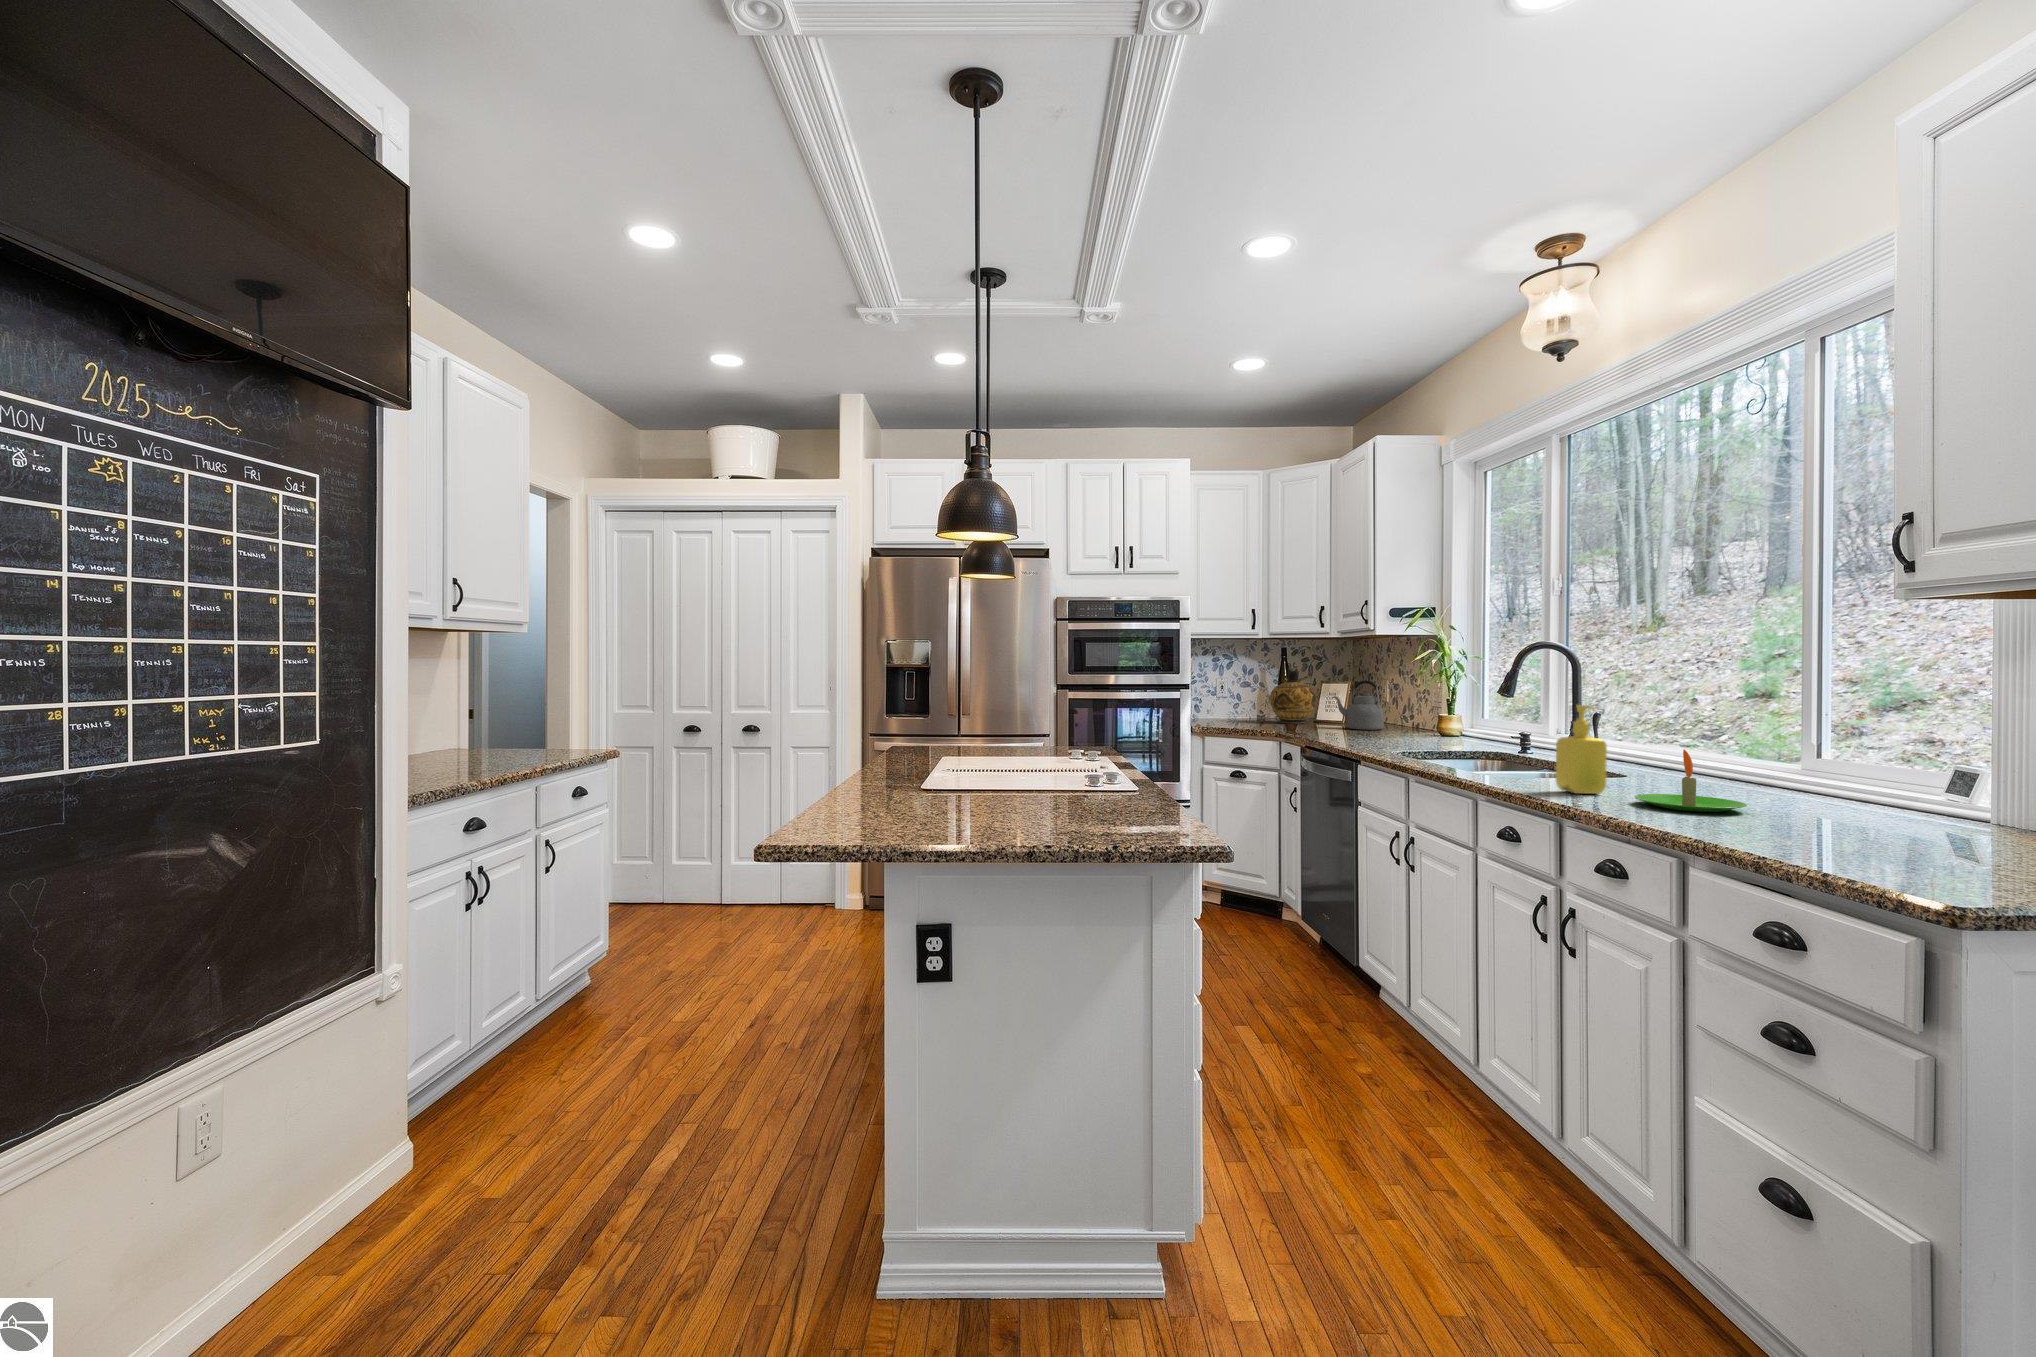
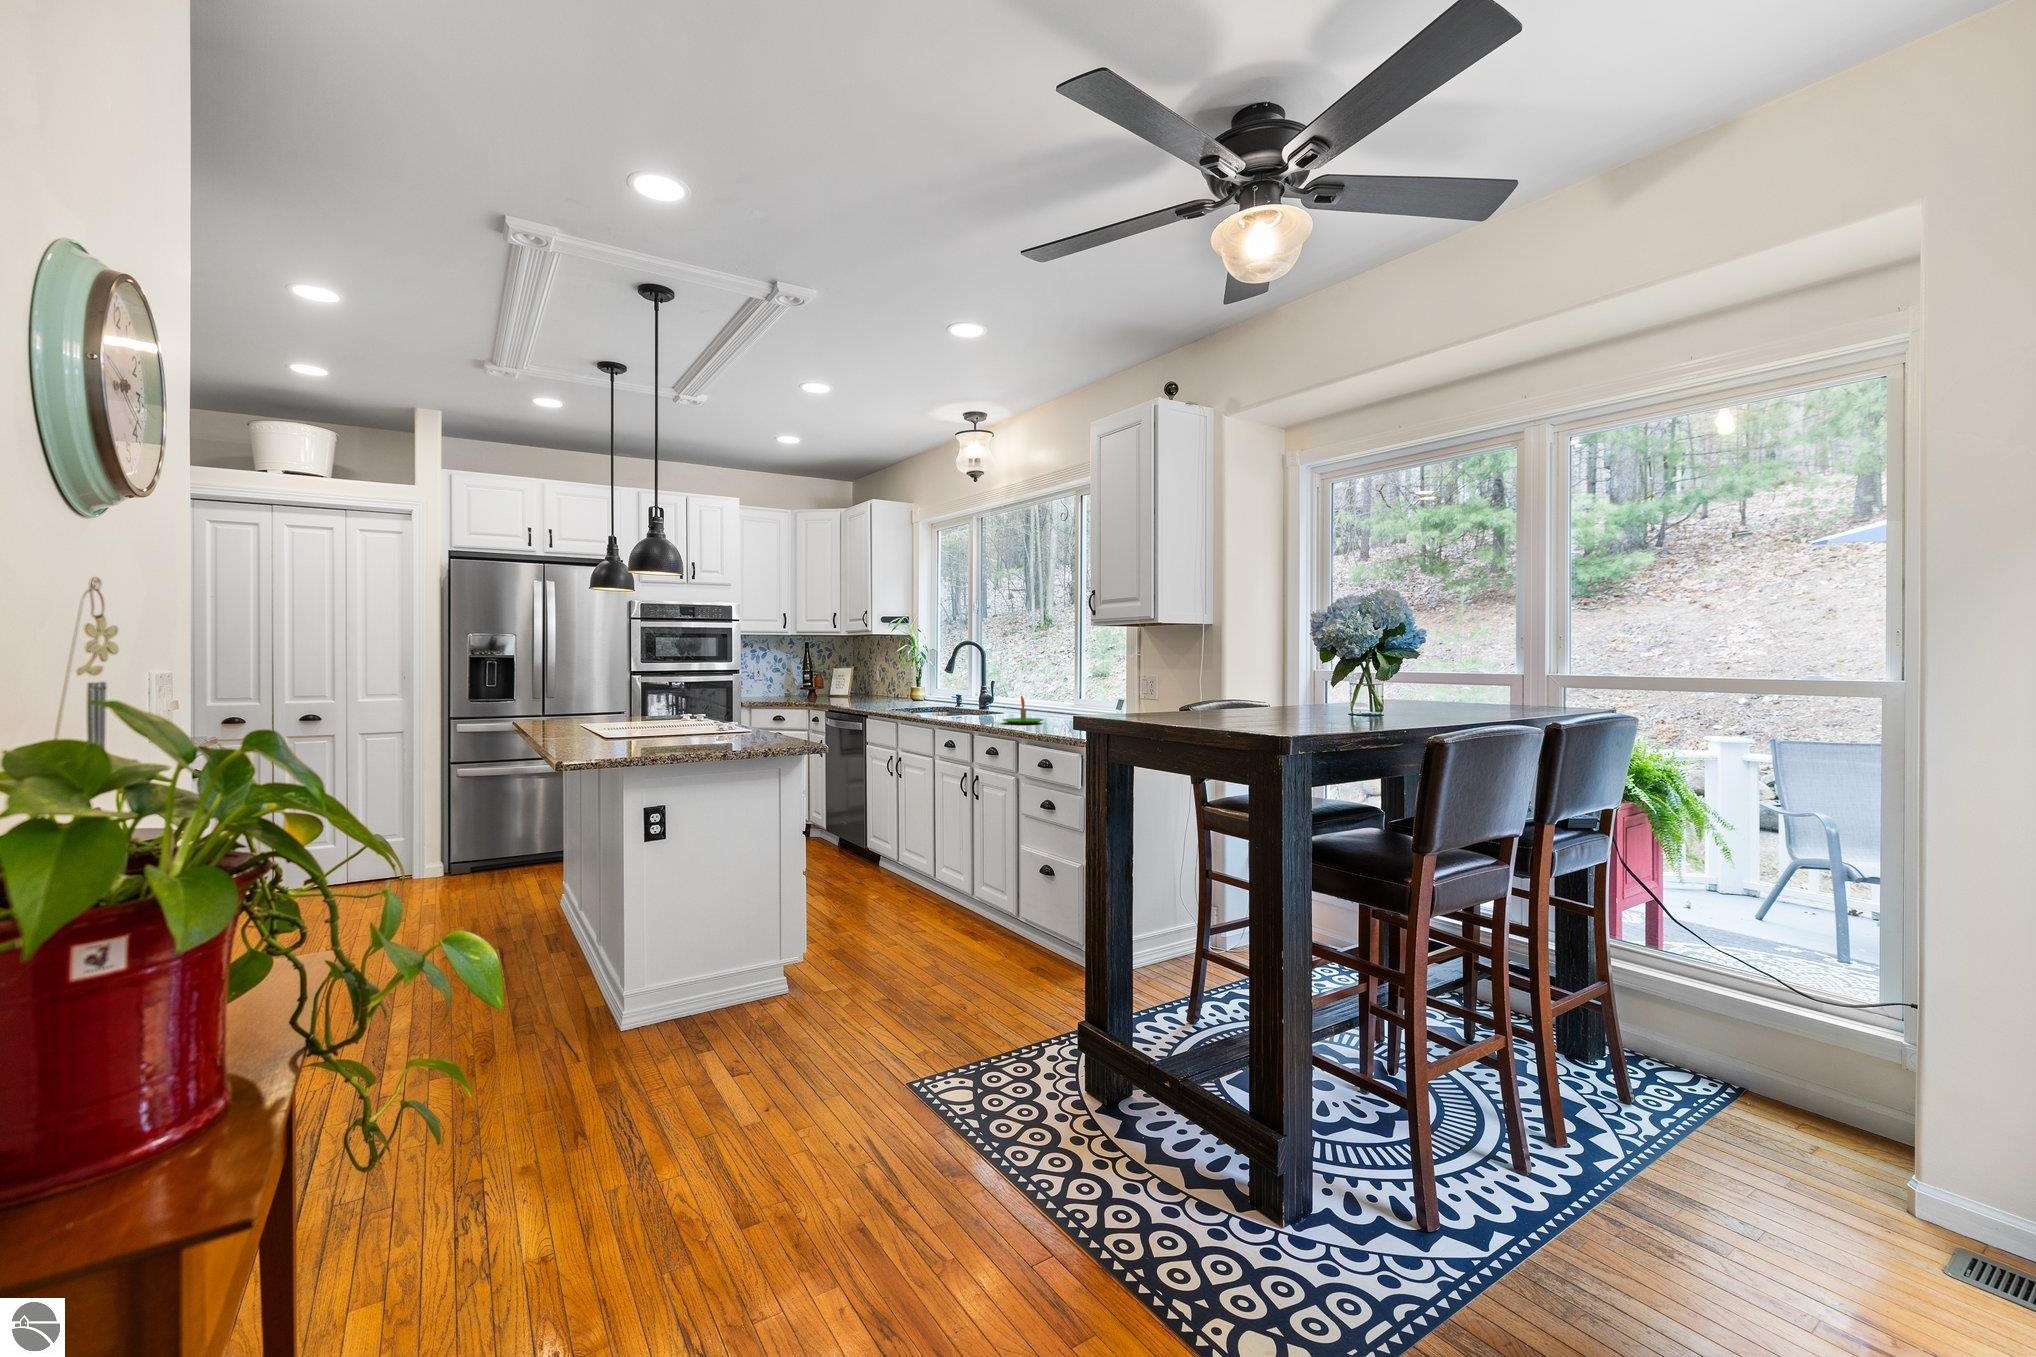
ceramic jug: present [1270,668,1317,723] -> none [797,657,831,698]
kettle: present [1332,681,1384,730] -> none [843,666,877,699]
soap dispenser: present [1556,706,1607,794] -> none [970,676,992,721]

